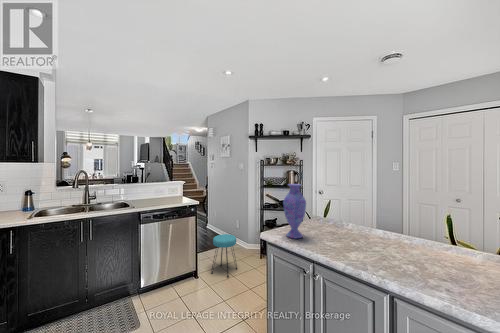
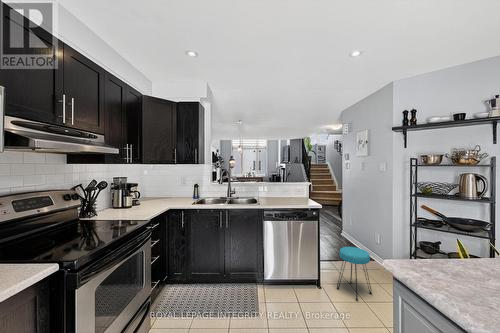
vase: present [283,184,306,238] -> none [422,194,471,285]

